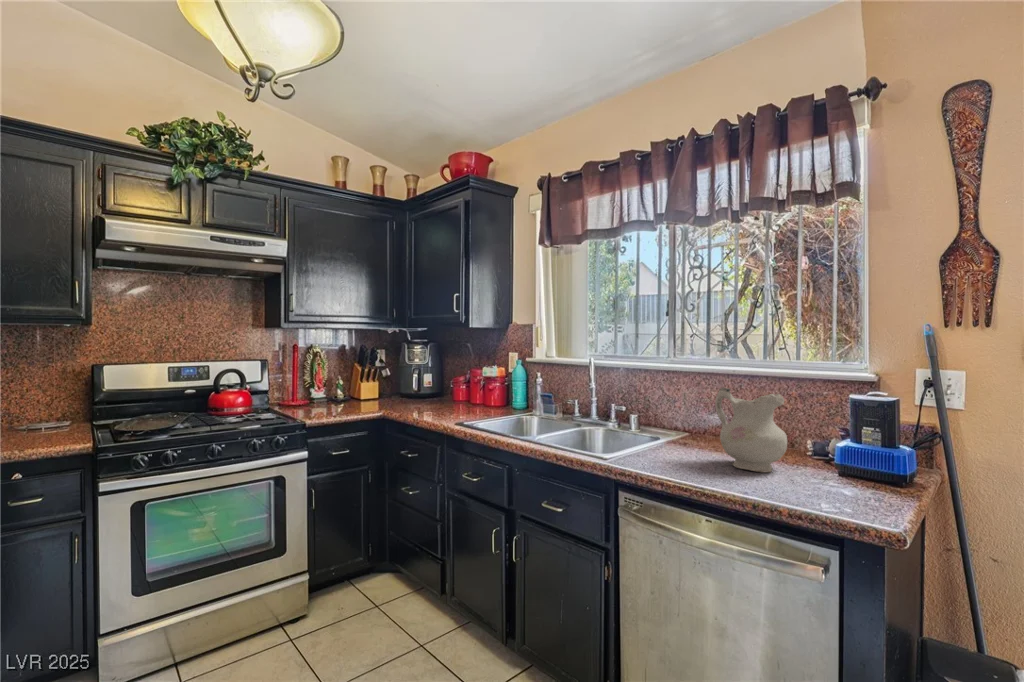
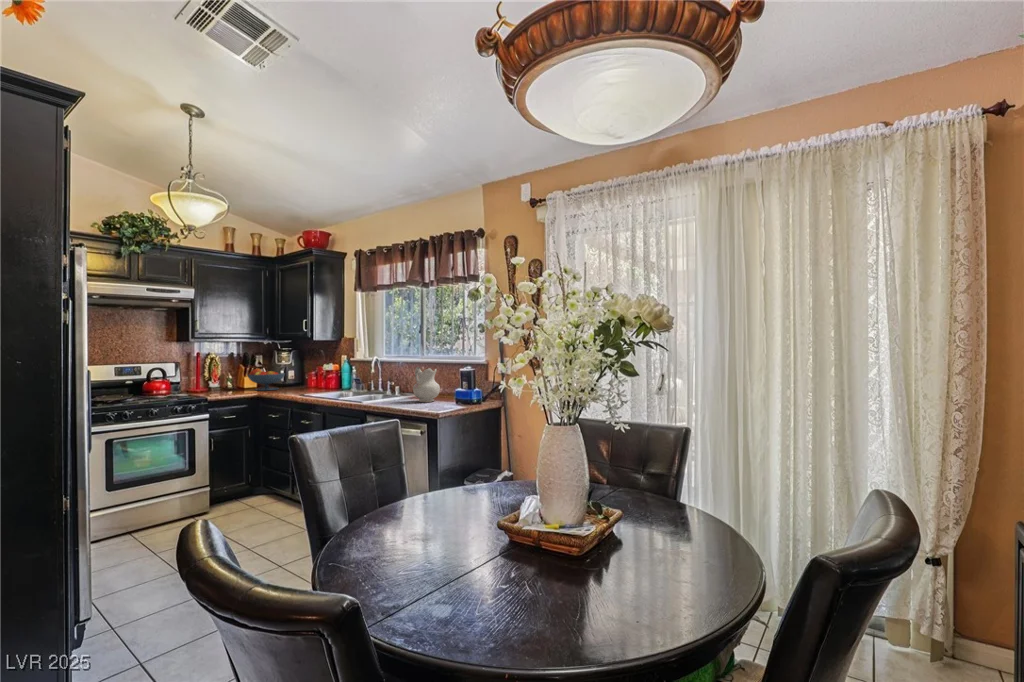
fruit bowl: none [366,371,421,406] -> present [248,369,285,391]

